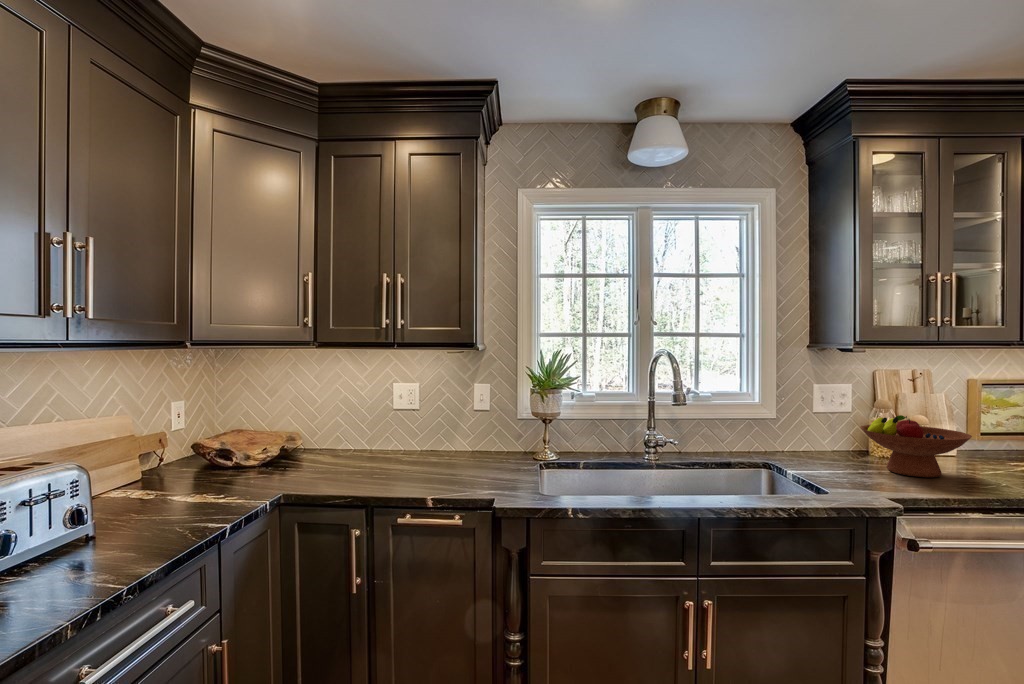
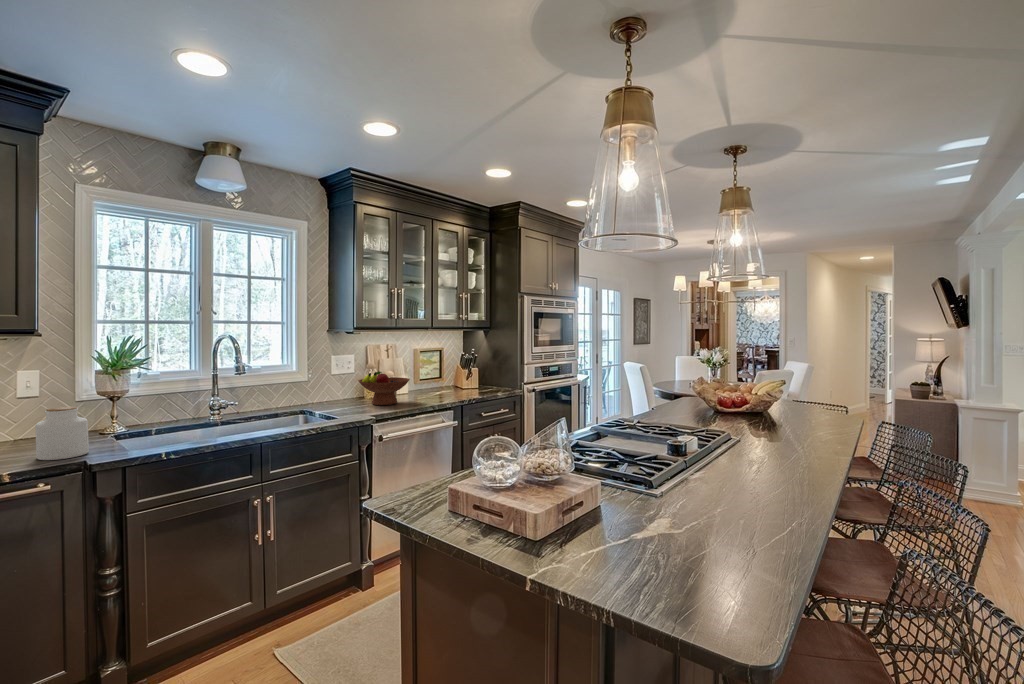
jar: none [462,428,506,489] -> present [35,406,89,460]

